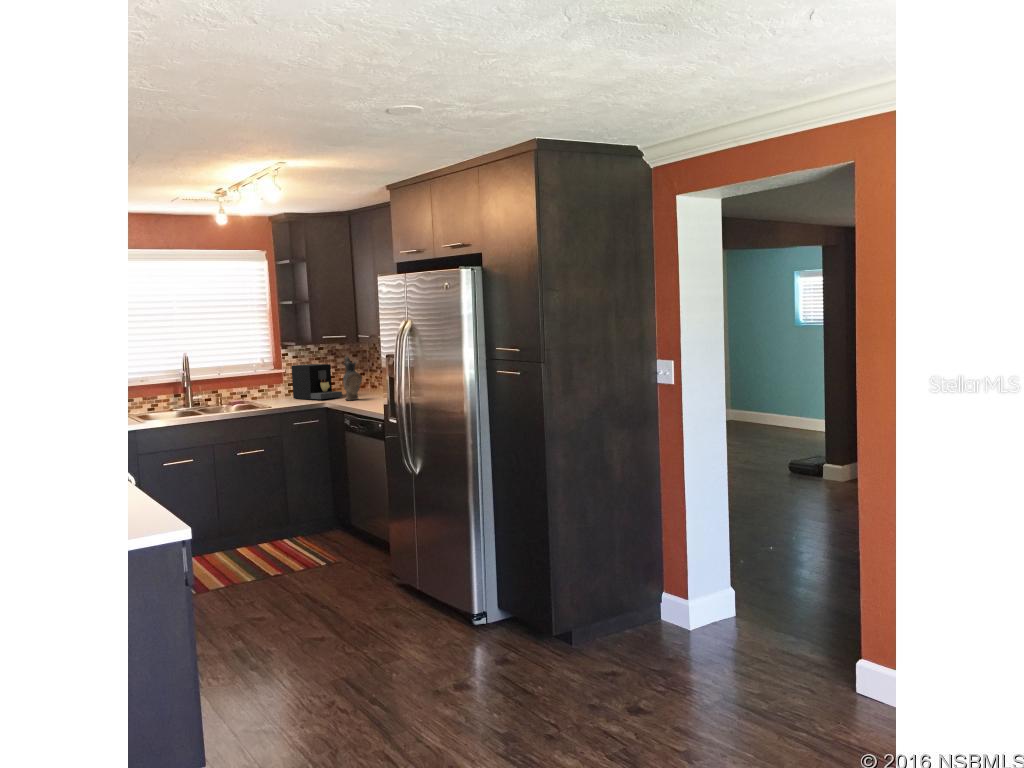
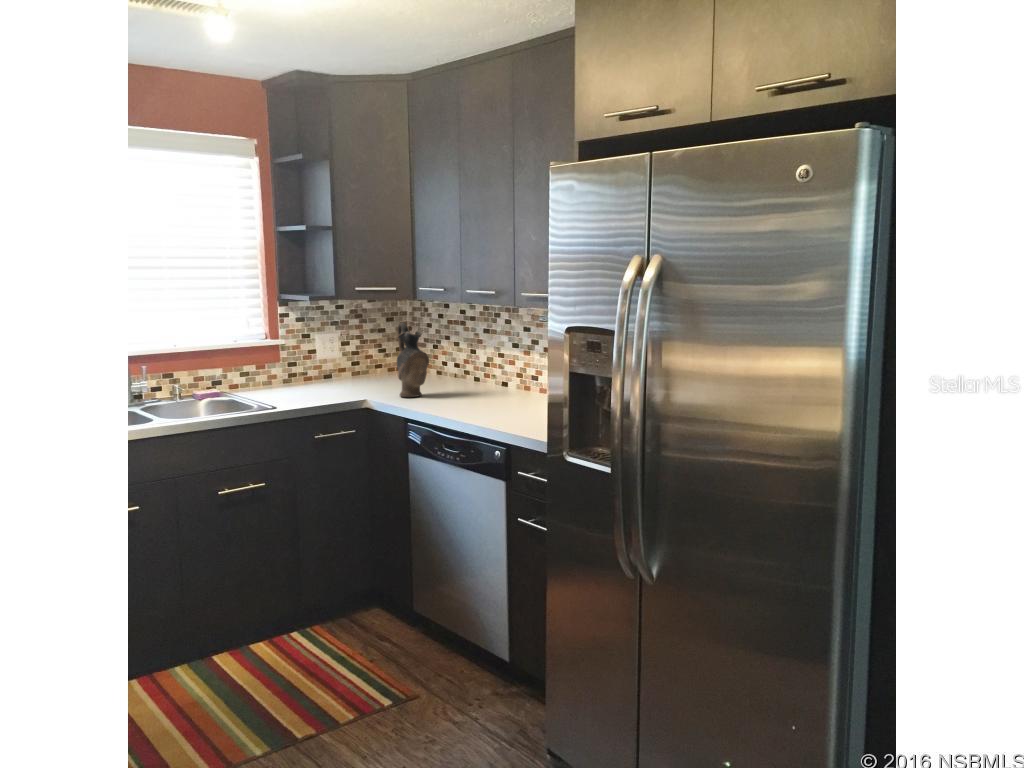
coffee maker: present [292,364,342,400] -> none [300,333,387,394]

